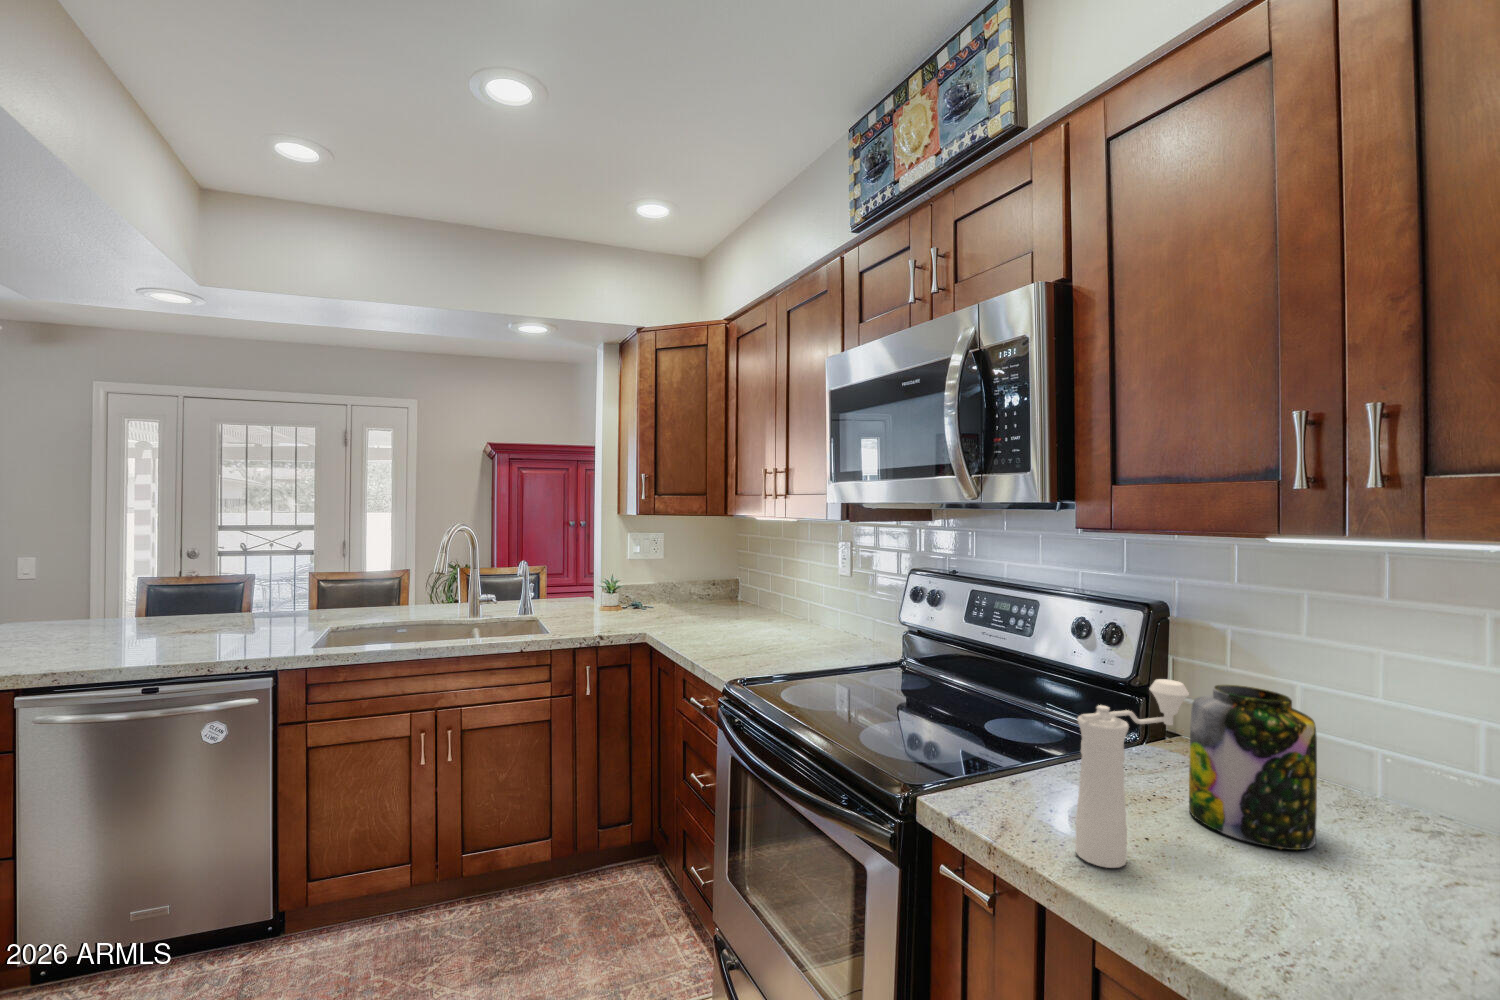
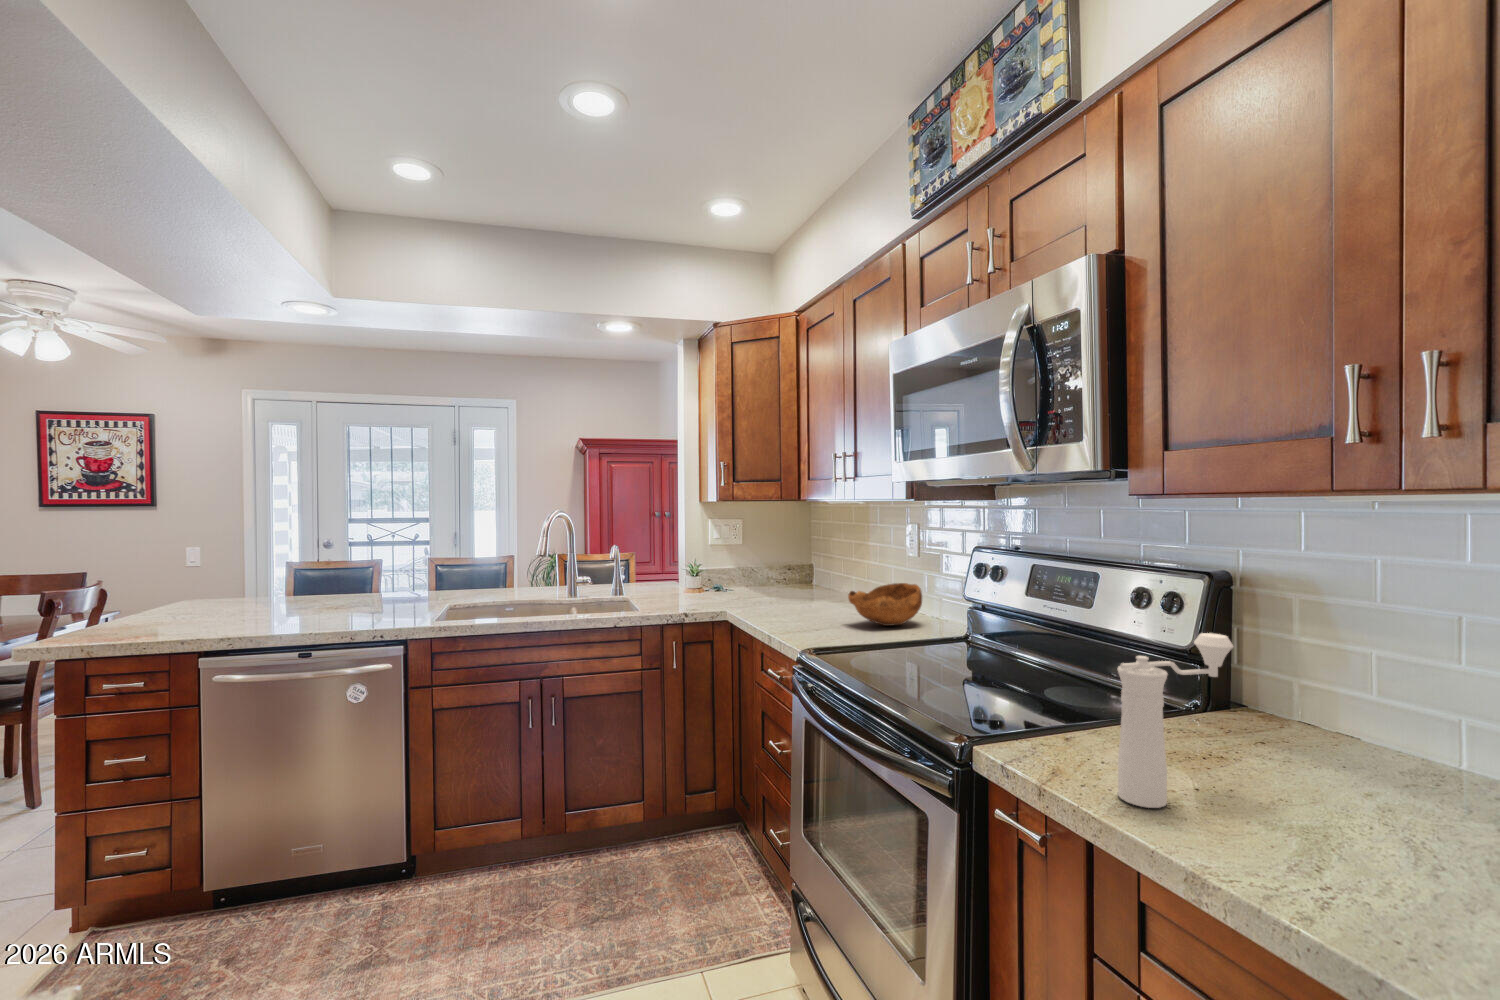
wooden bowl: none [775,604,849,649] -> present [848,583,922,626]
jar: present [1189,685,1317,850] -> none [1245,643,1375,801]

